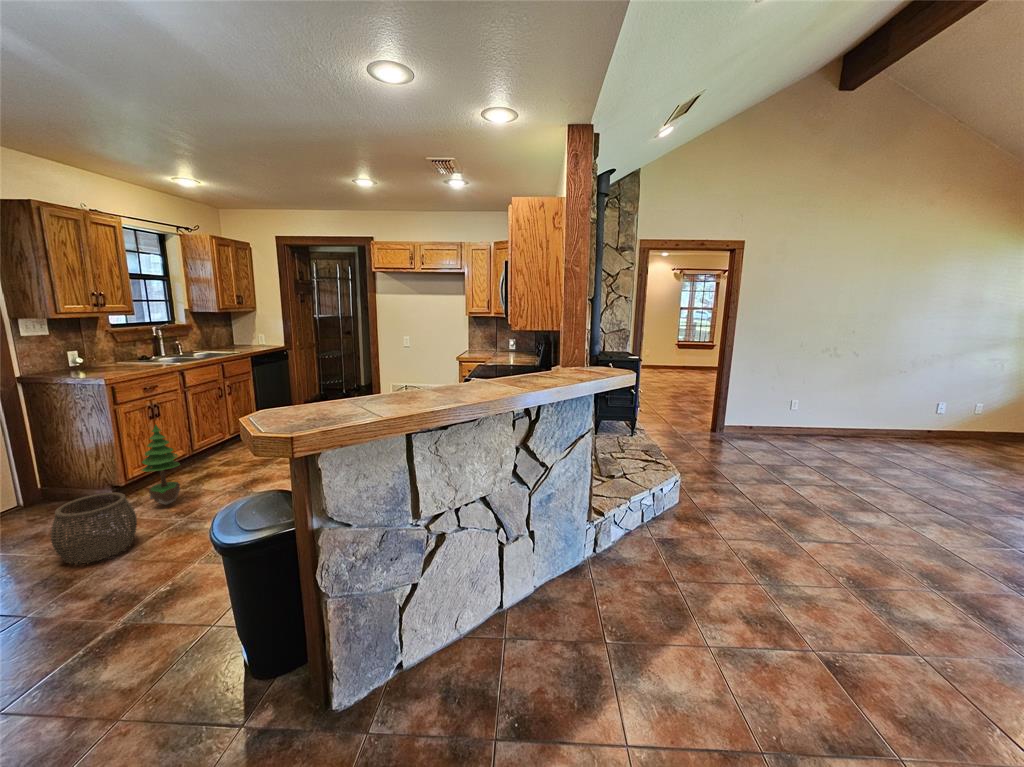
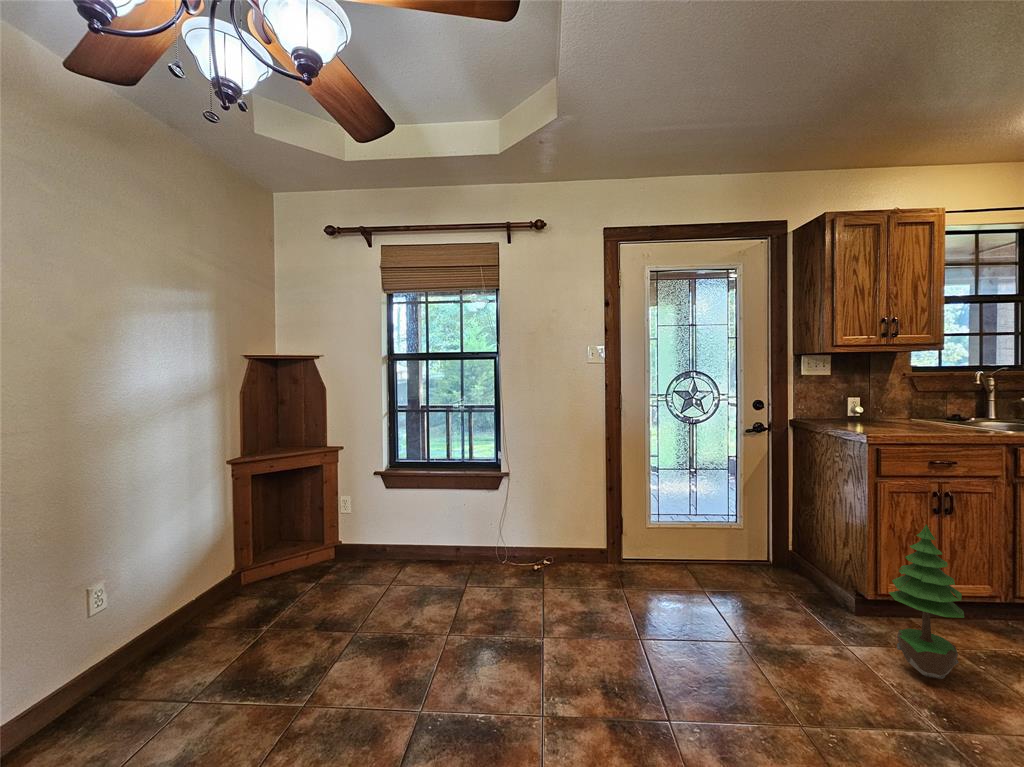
woven basket: present [50,492,137,565] -> none [737,593,850,718]

